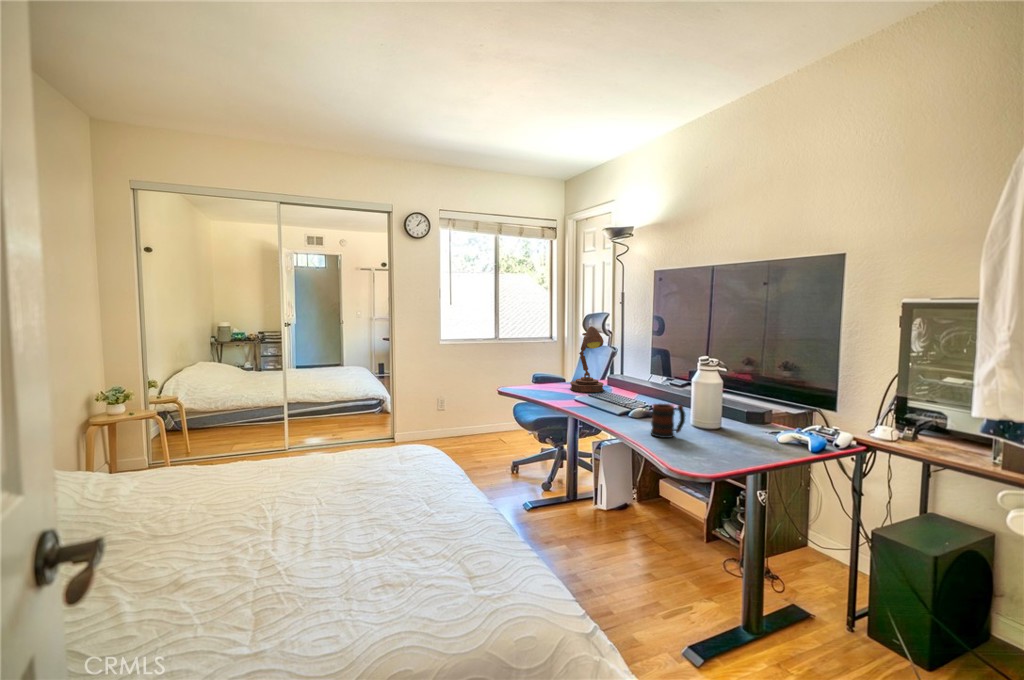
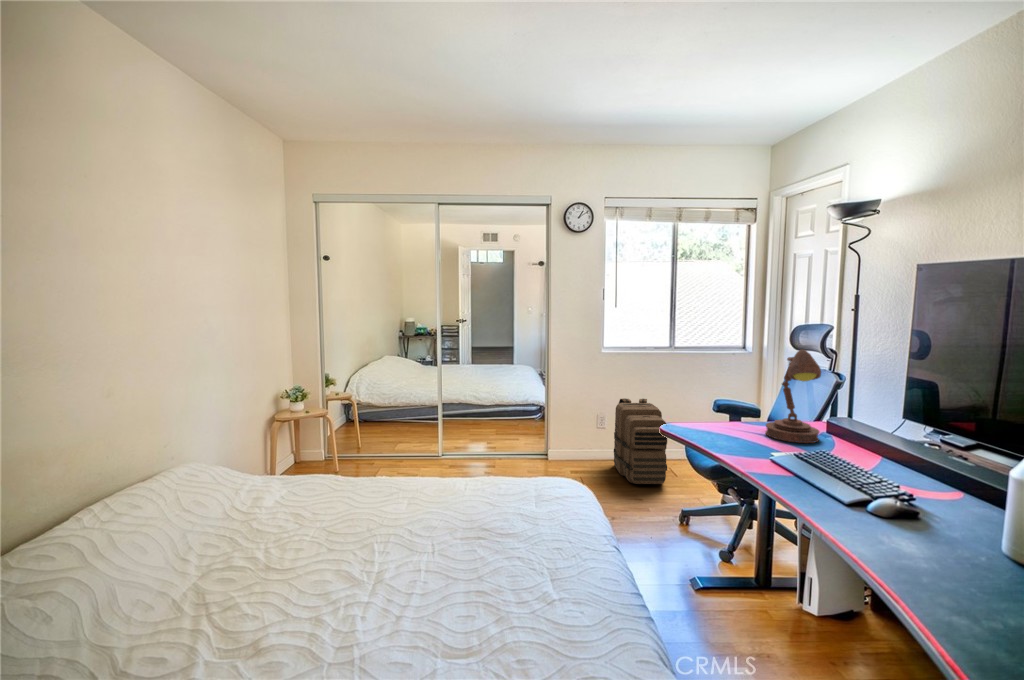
backpack: none [454,380,499,449] -> present [614,398,667,484]
mug: present [651,404,686,438] -> none [905,501,983,567]

